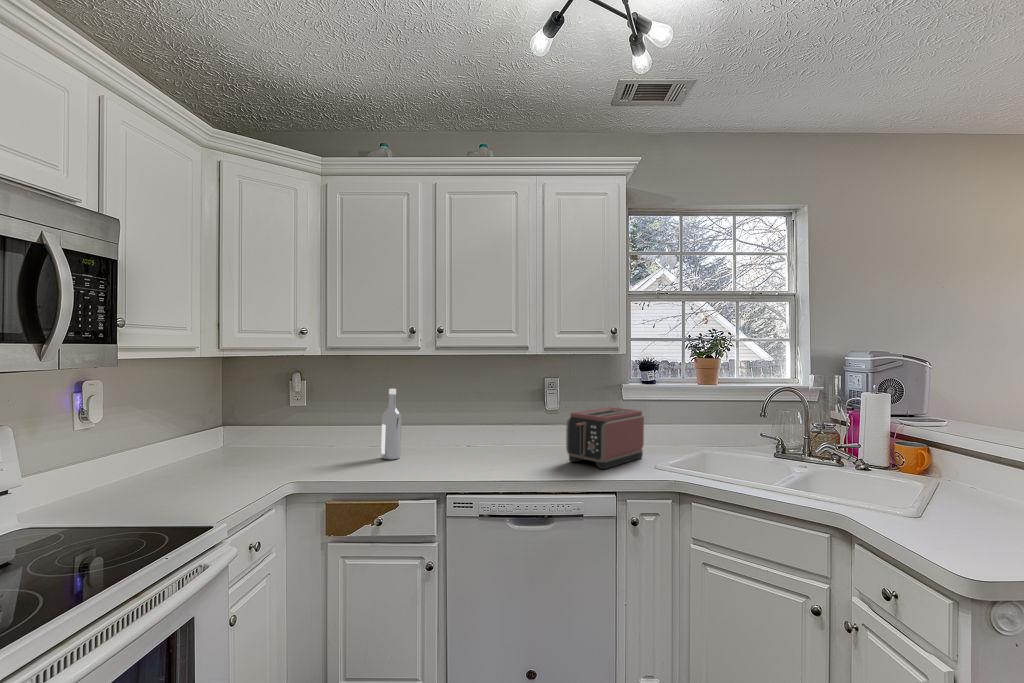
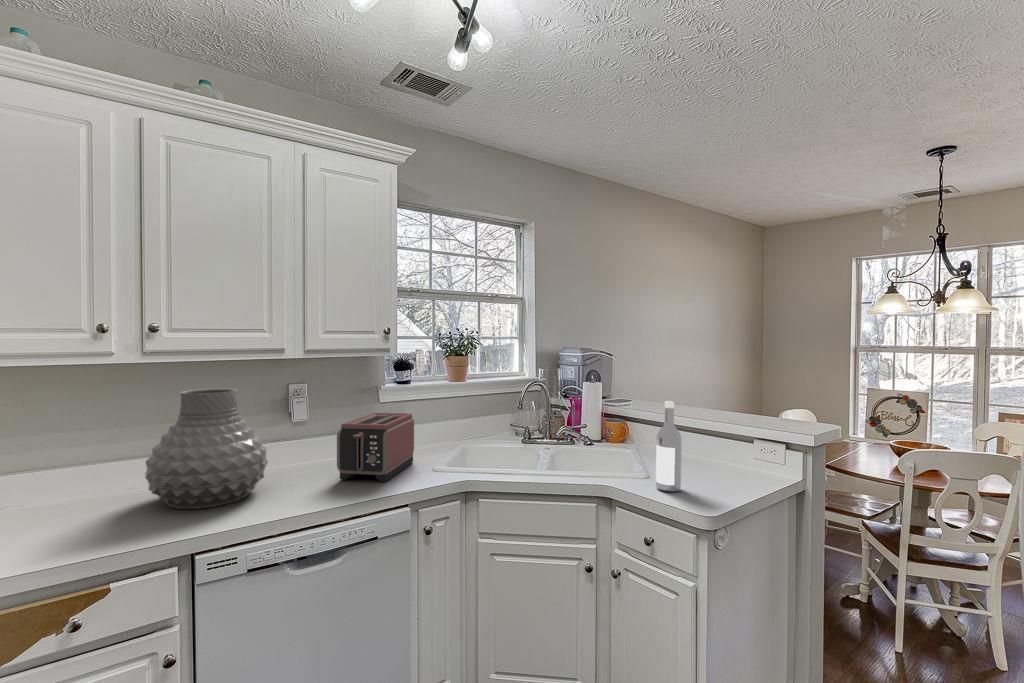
vase: none [433,376,514,465] -> present [145,389,268,509]
wine bottle: present [381,389,402,460] -> present [656,401,681,492]

